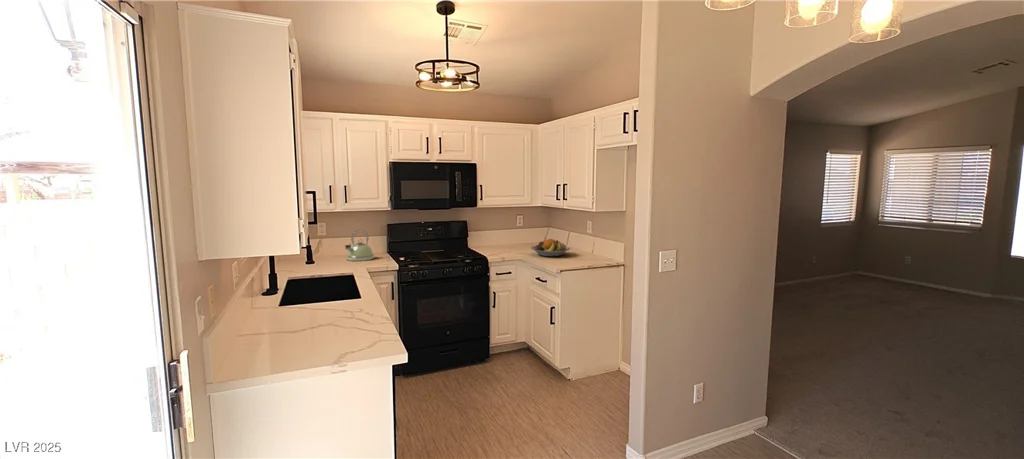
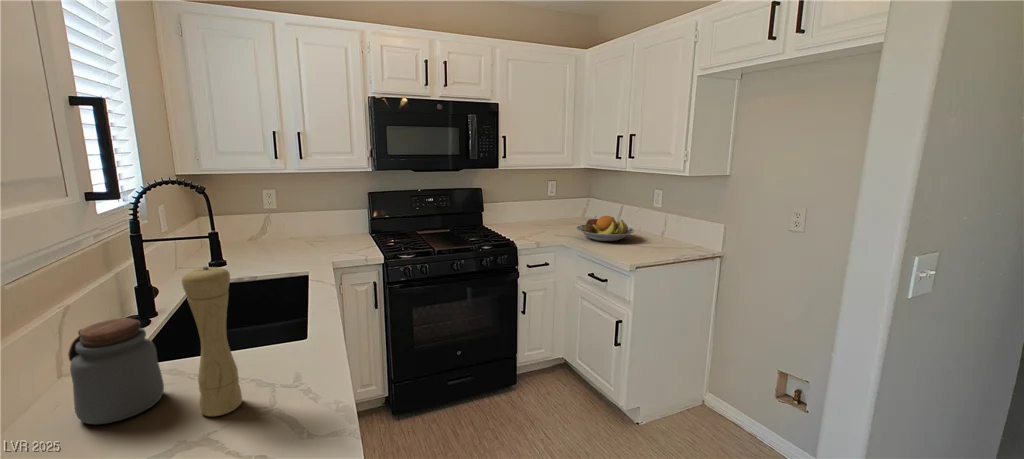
kettle: present [345,230,374,261] -> none [301,200,349,248]
pepper mill: none [316,253,335,318] -> present [182,266,242,416]
jar: none [267,277,301,320] -> present [68,318,164,424]

